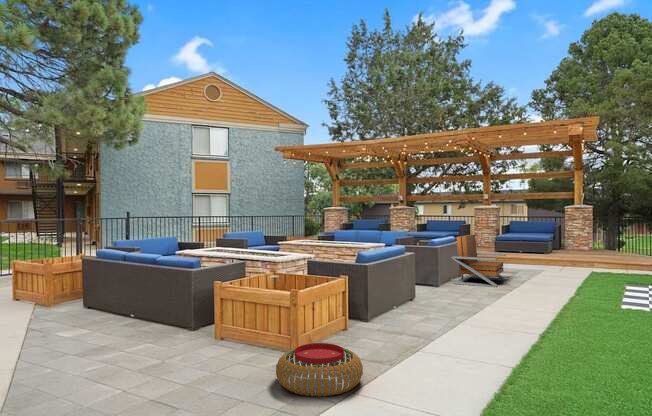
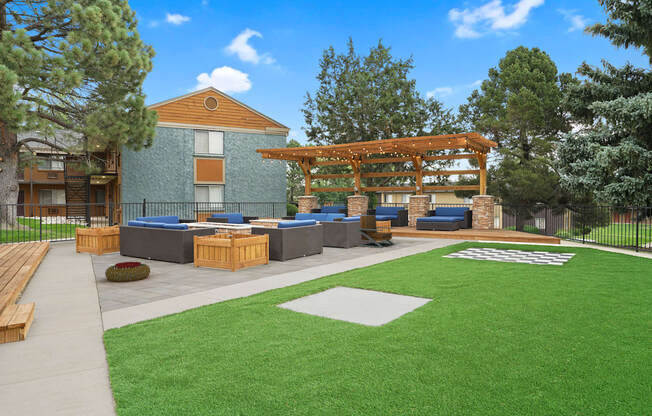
pouf: present [276,343,363,397] -> present [105,262,150,282]

